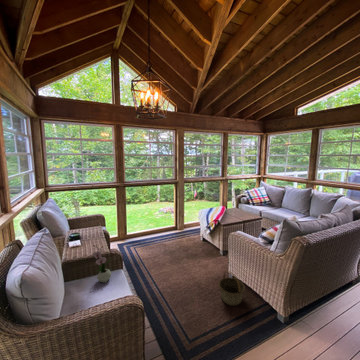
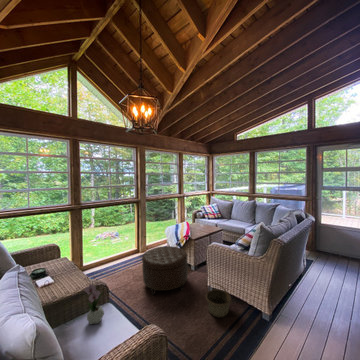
ottoman: none [169,227,212,272] -> present [142,246,188,295]

